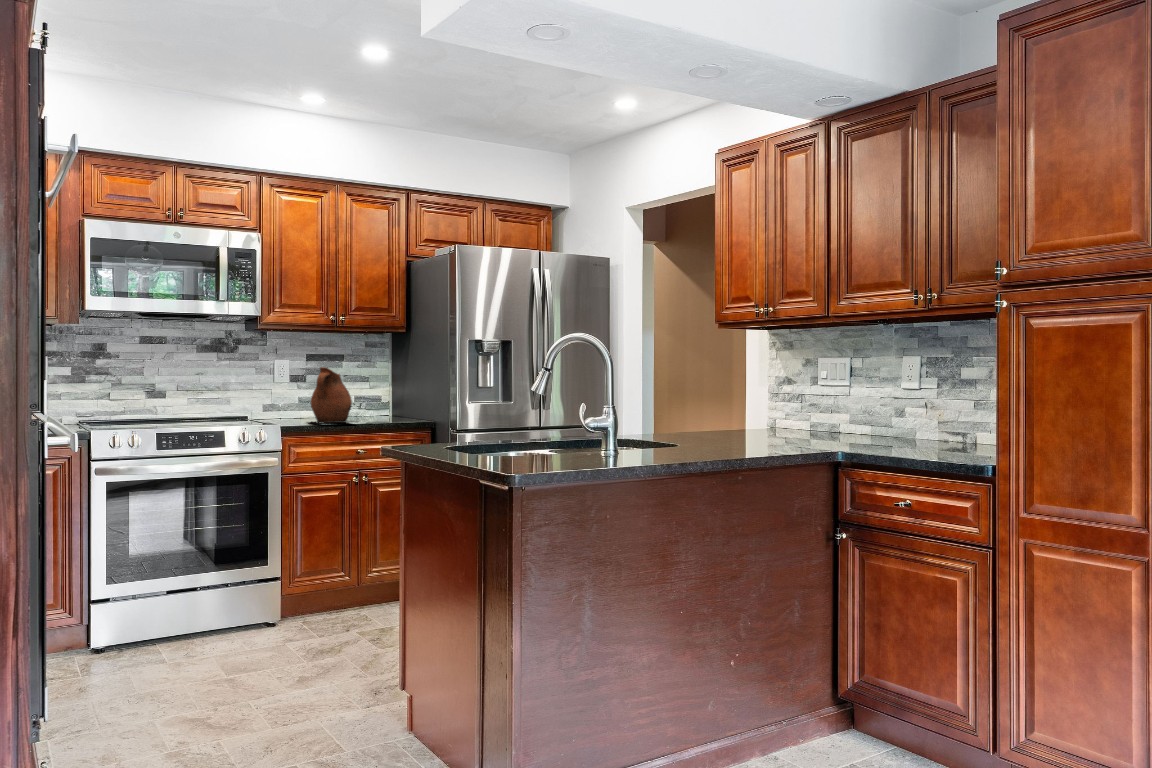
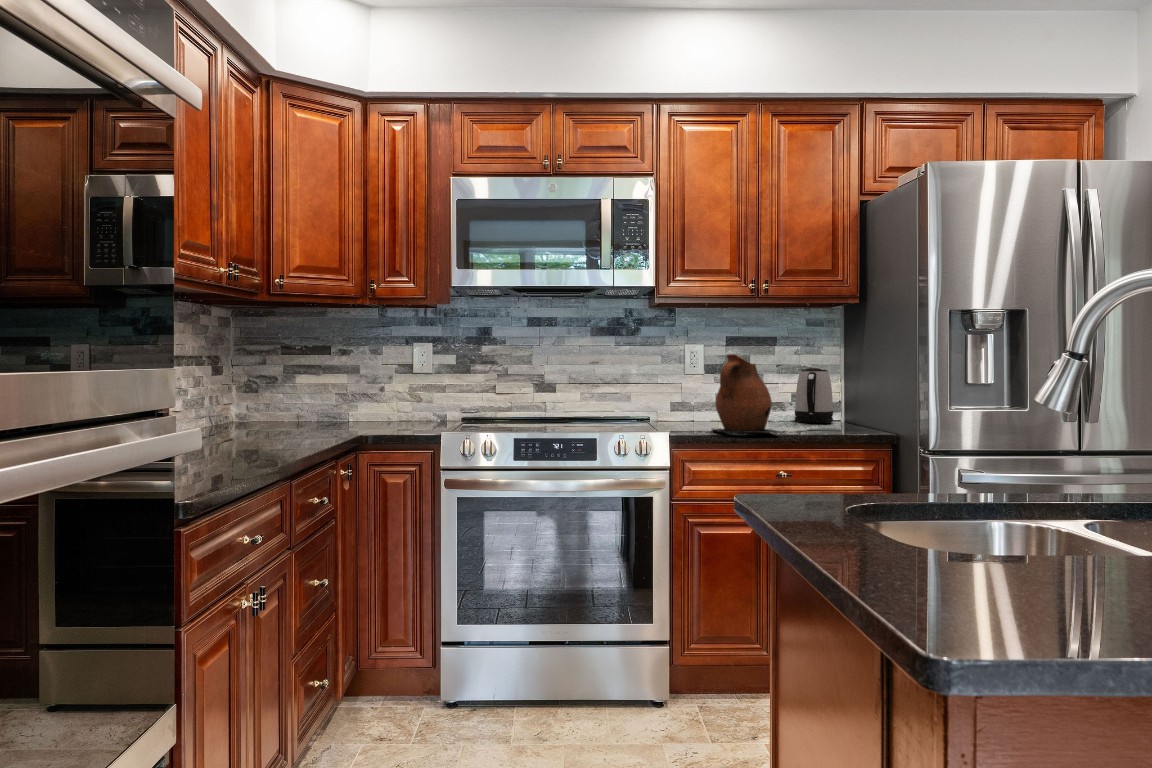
kettle: none [358,377,386,417] -> present [795,368,833,423]

